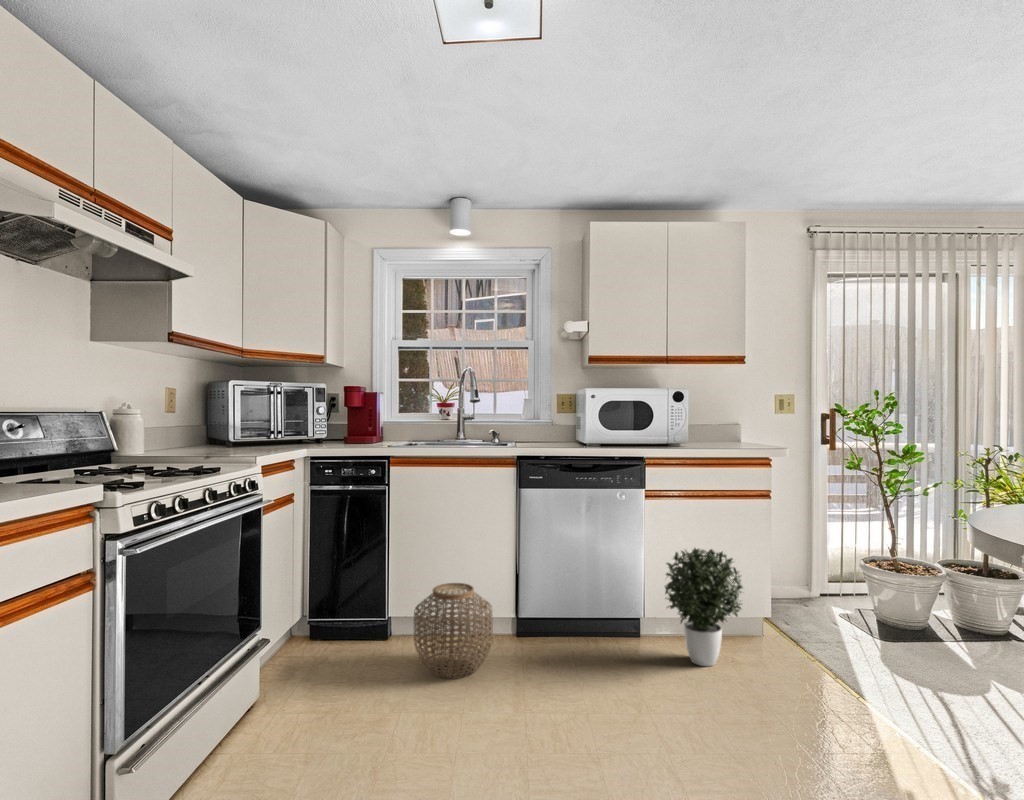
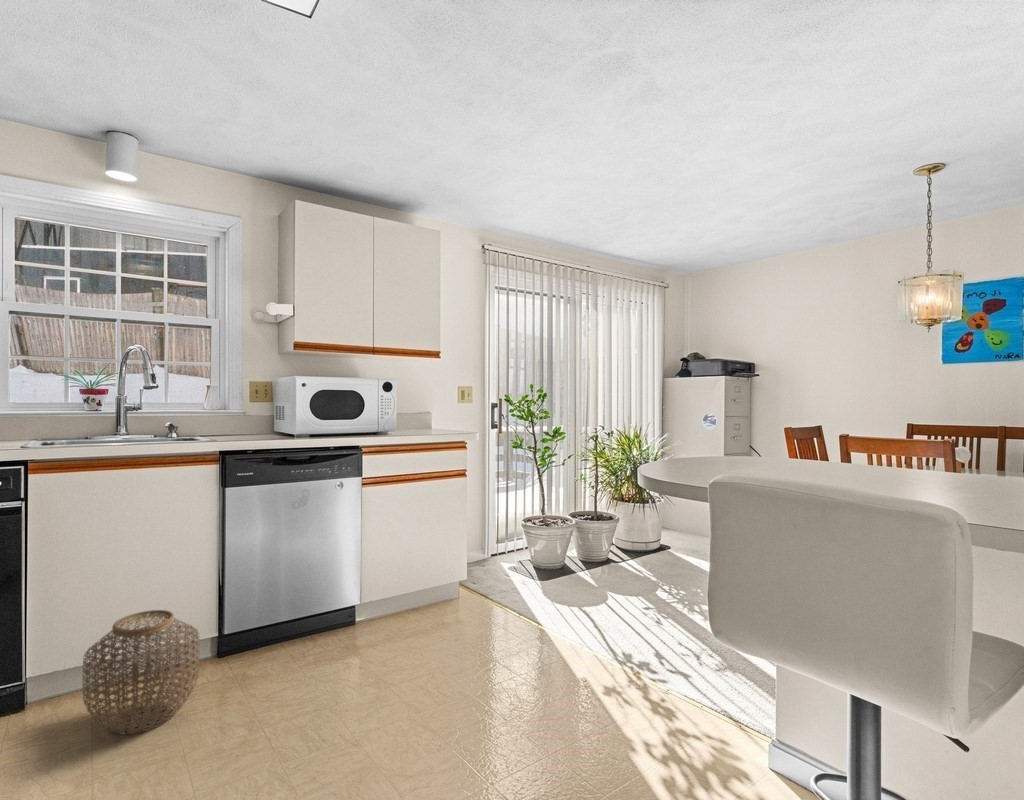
potted plant: present [665,548,744,666] -> none [384,528,458,638]

